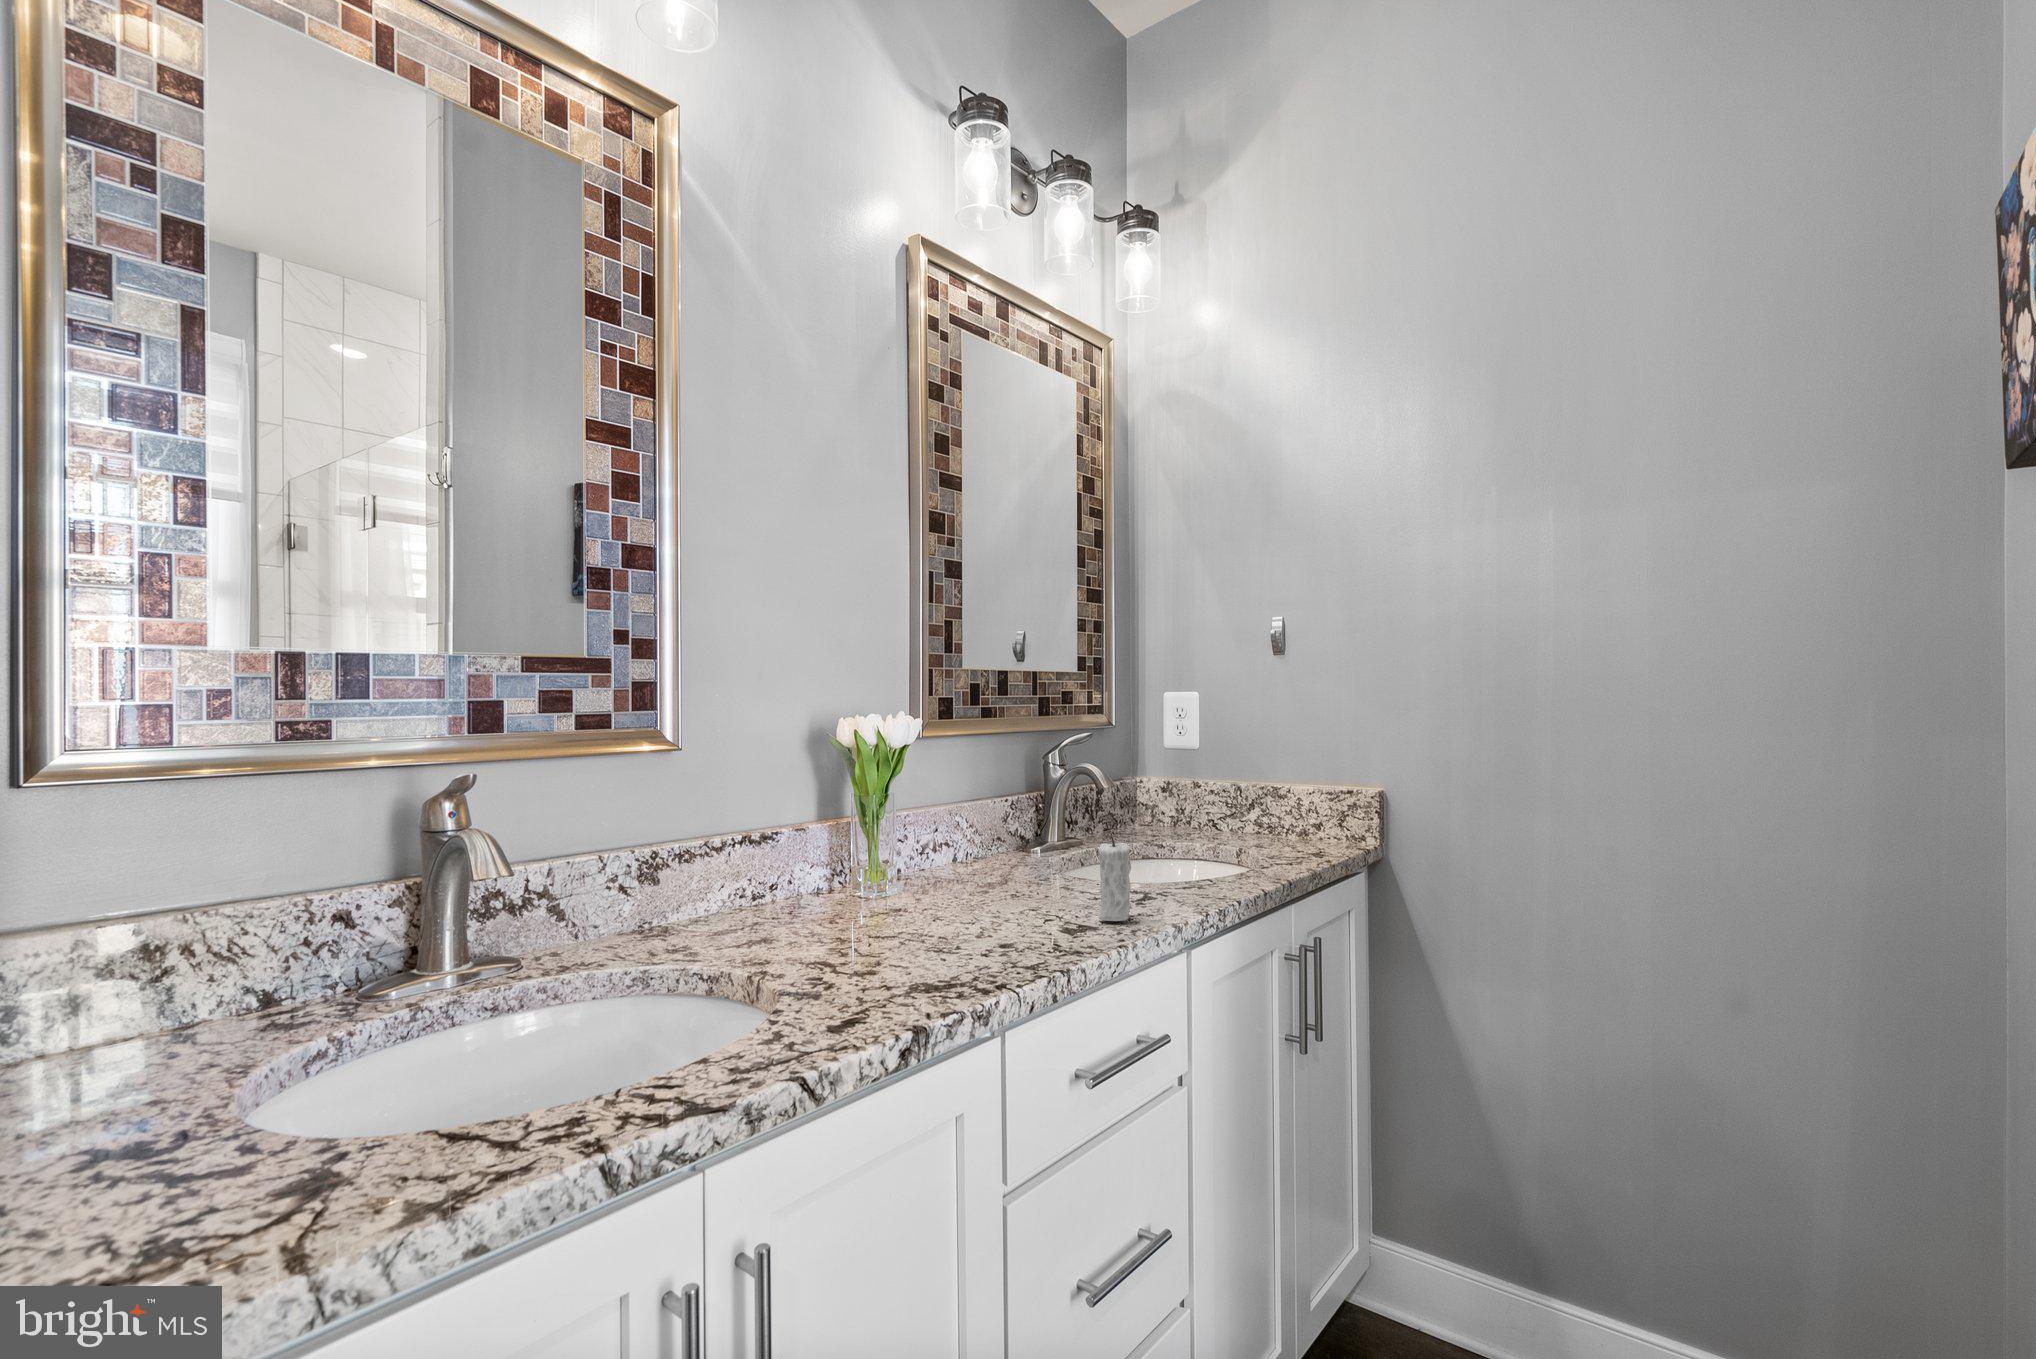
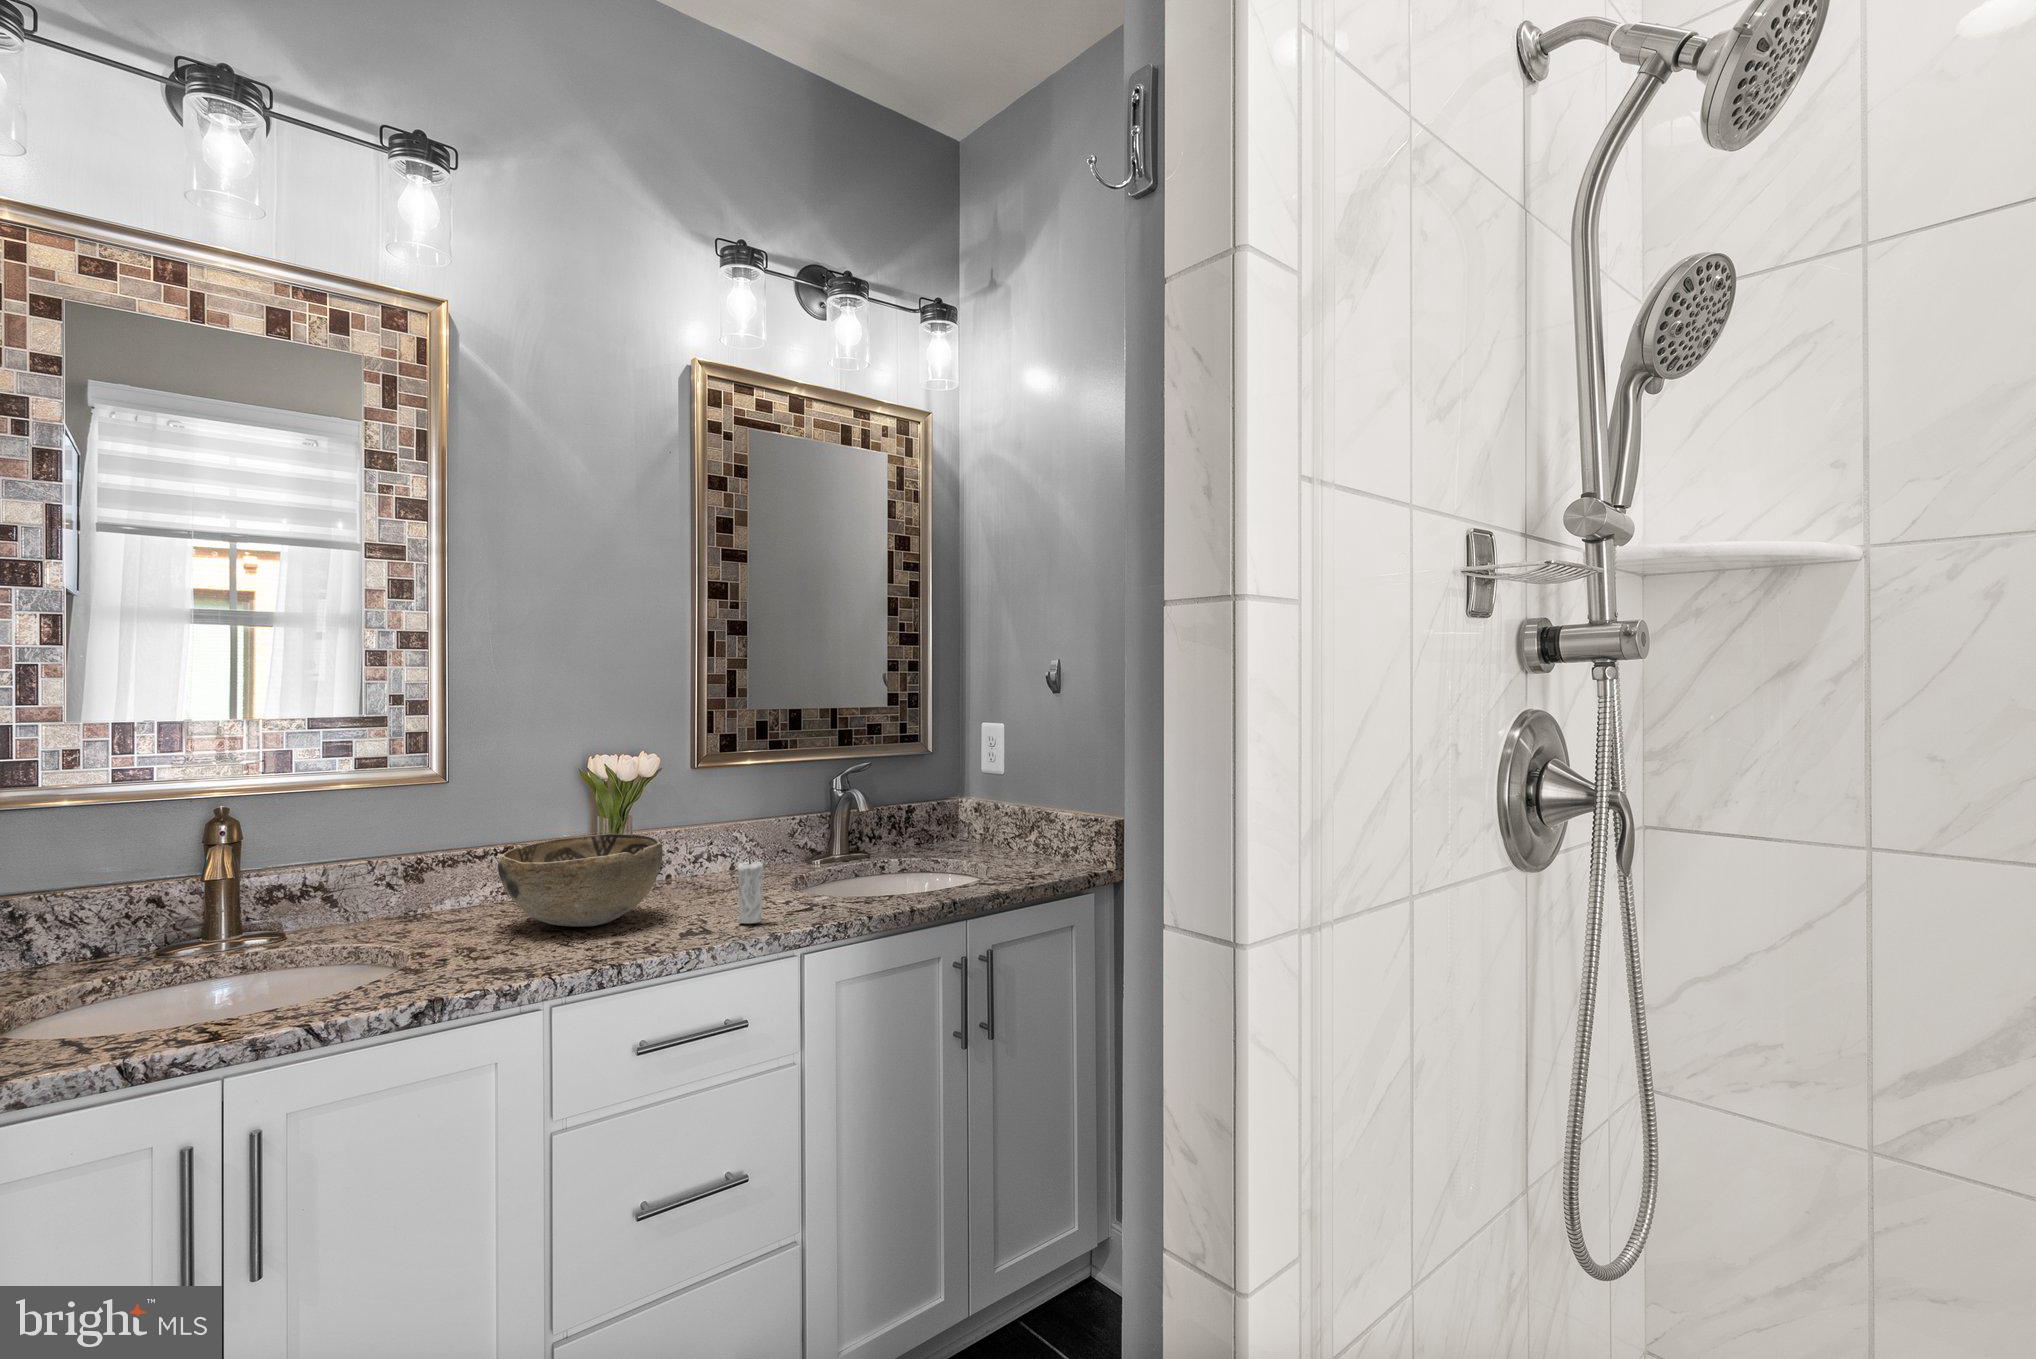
decorative bowl: none [797,814,999,933] -> present [498,834,663,927]

